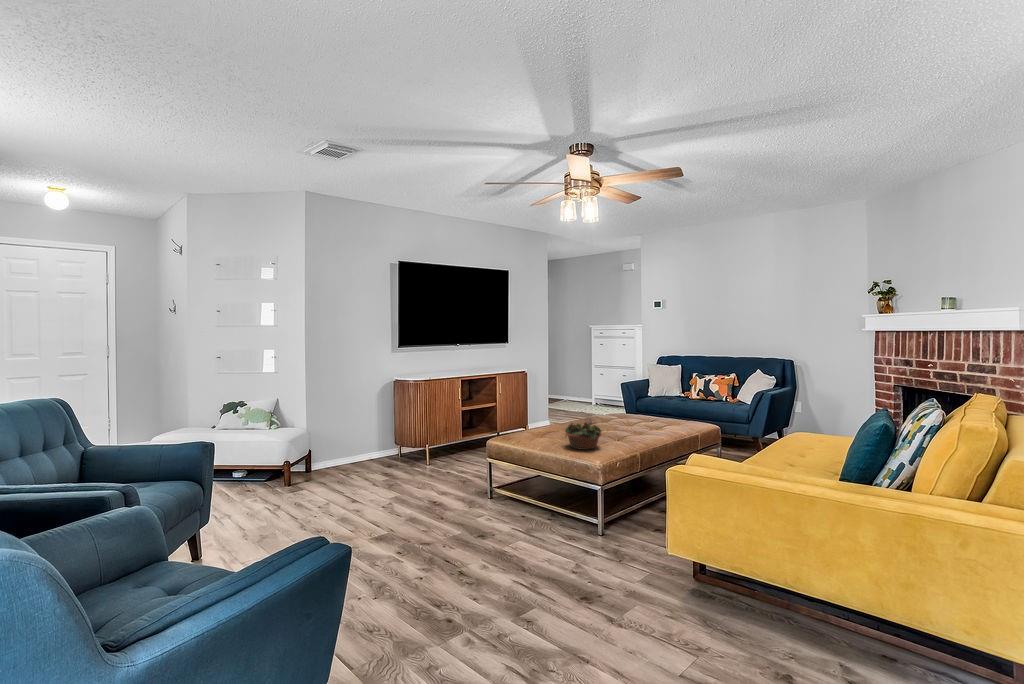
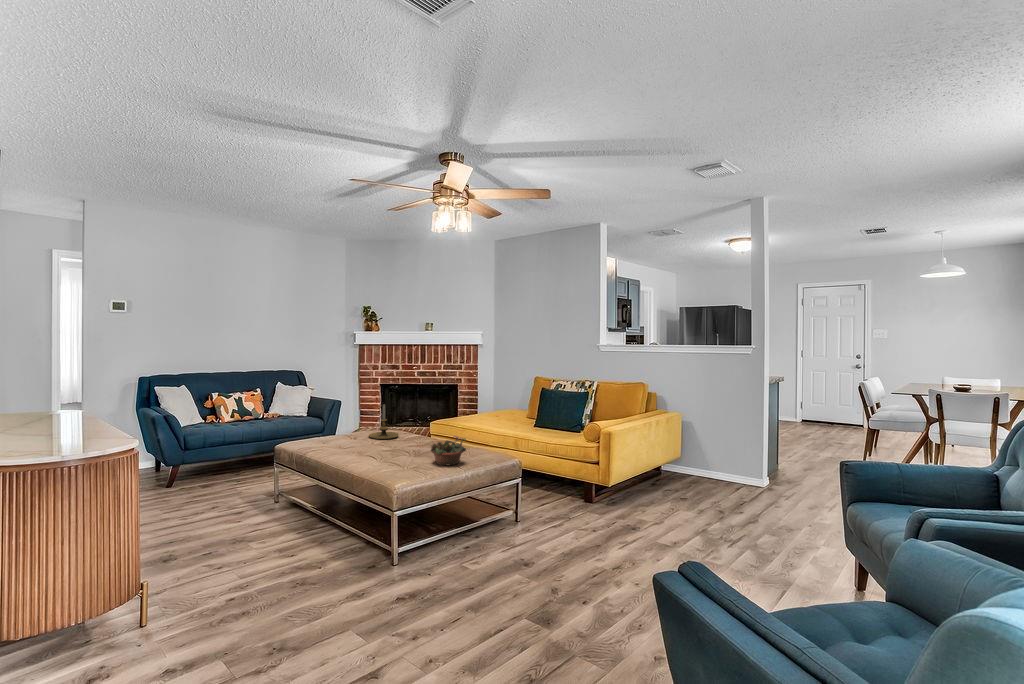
candle holder: none [658,390,693,429] -> present [369,404,399,439]

